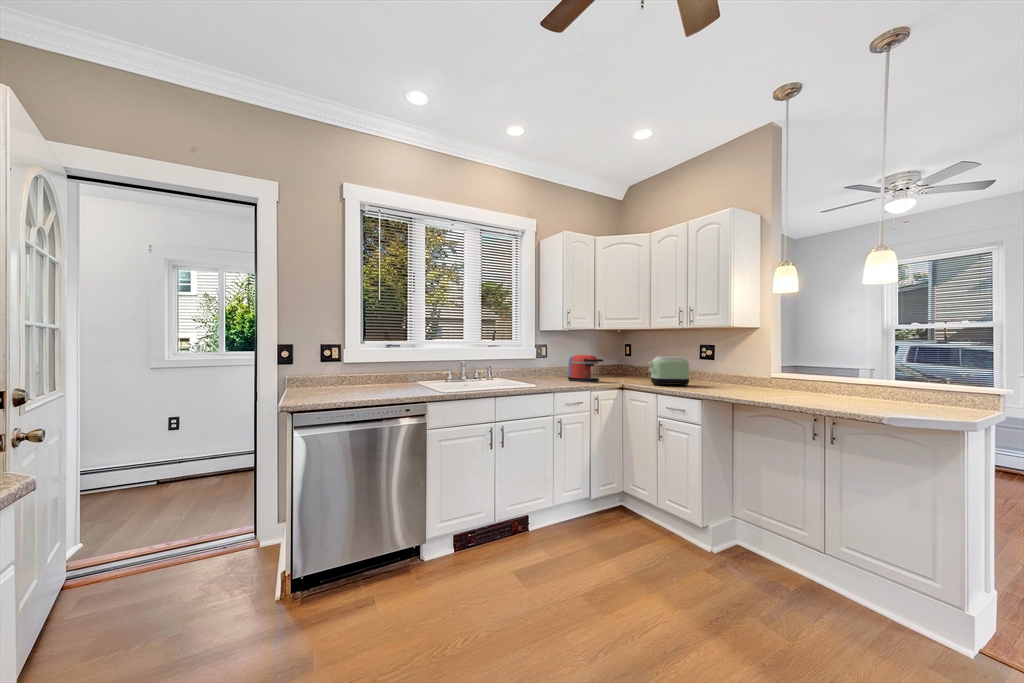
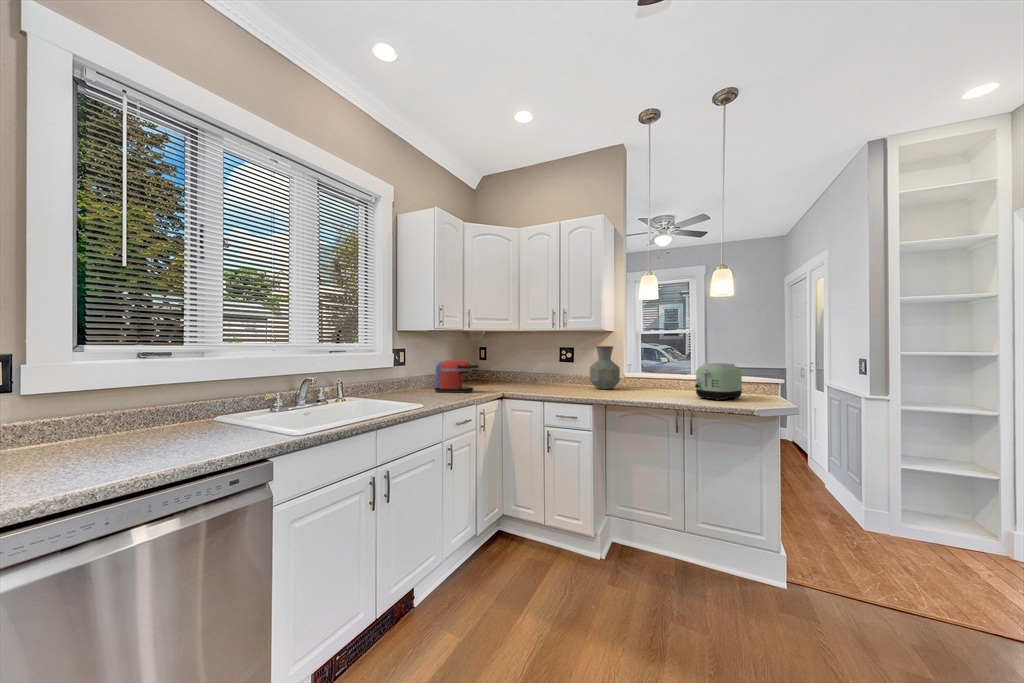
vase: none [720,343,759,389] -> present [590,346,620,389]
toaster: present [646,357,690,386] -> present [695,363,742,401]

